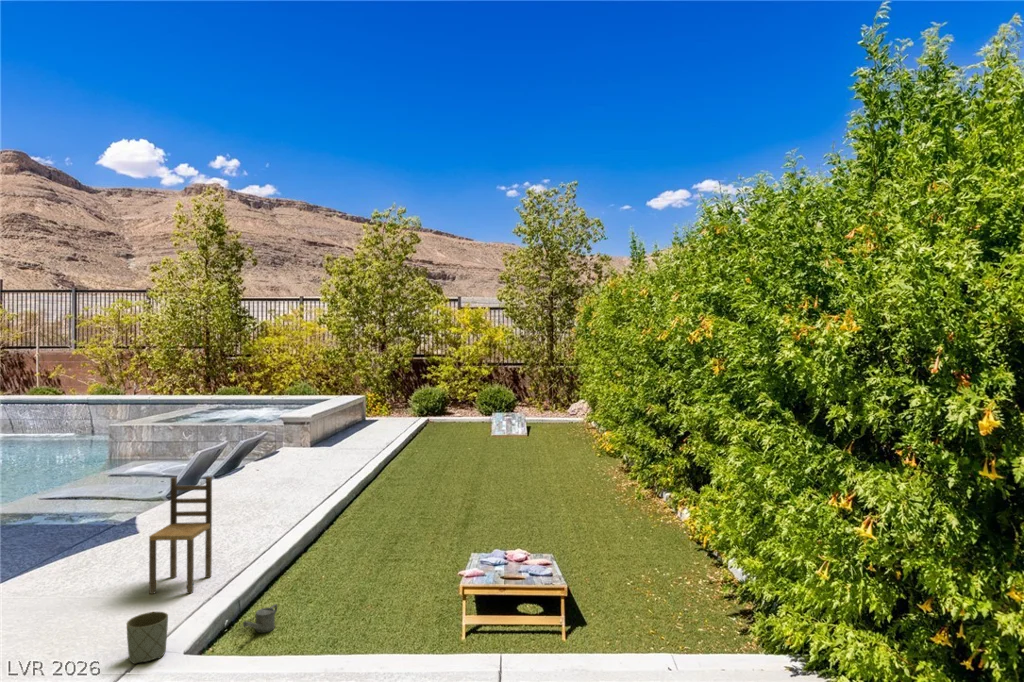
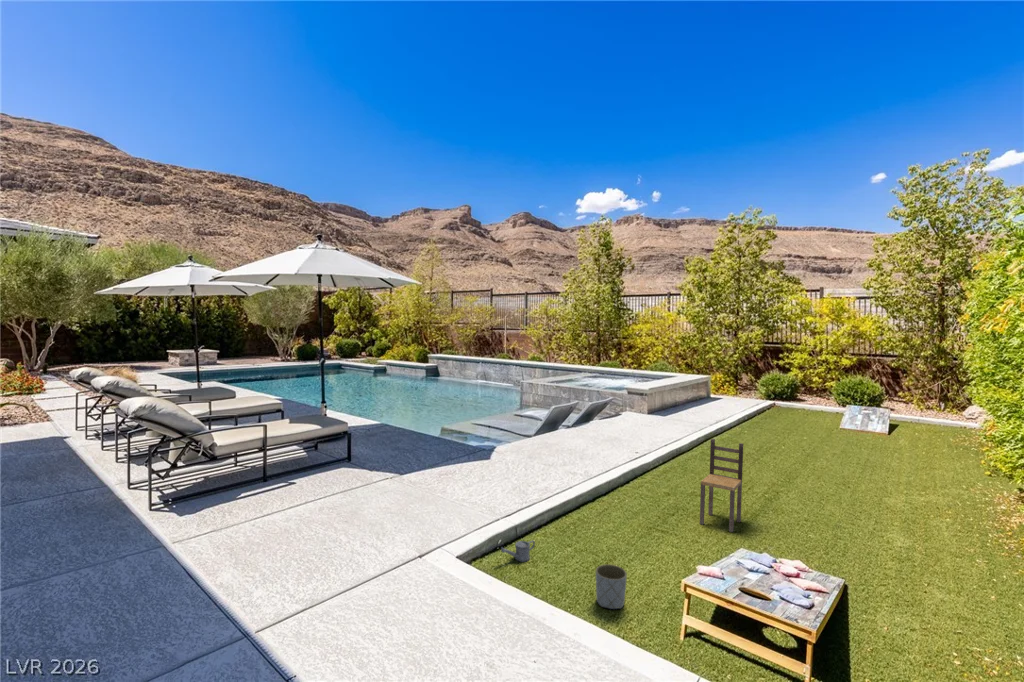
chair: present [149,477,212,594] -> present [700,439,743,532]
planter: present [127,612,168,664] -> present [596,564,627,609]

